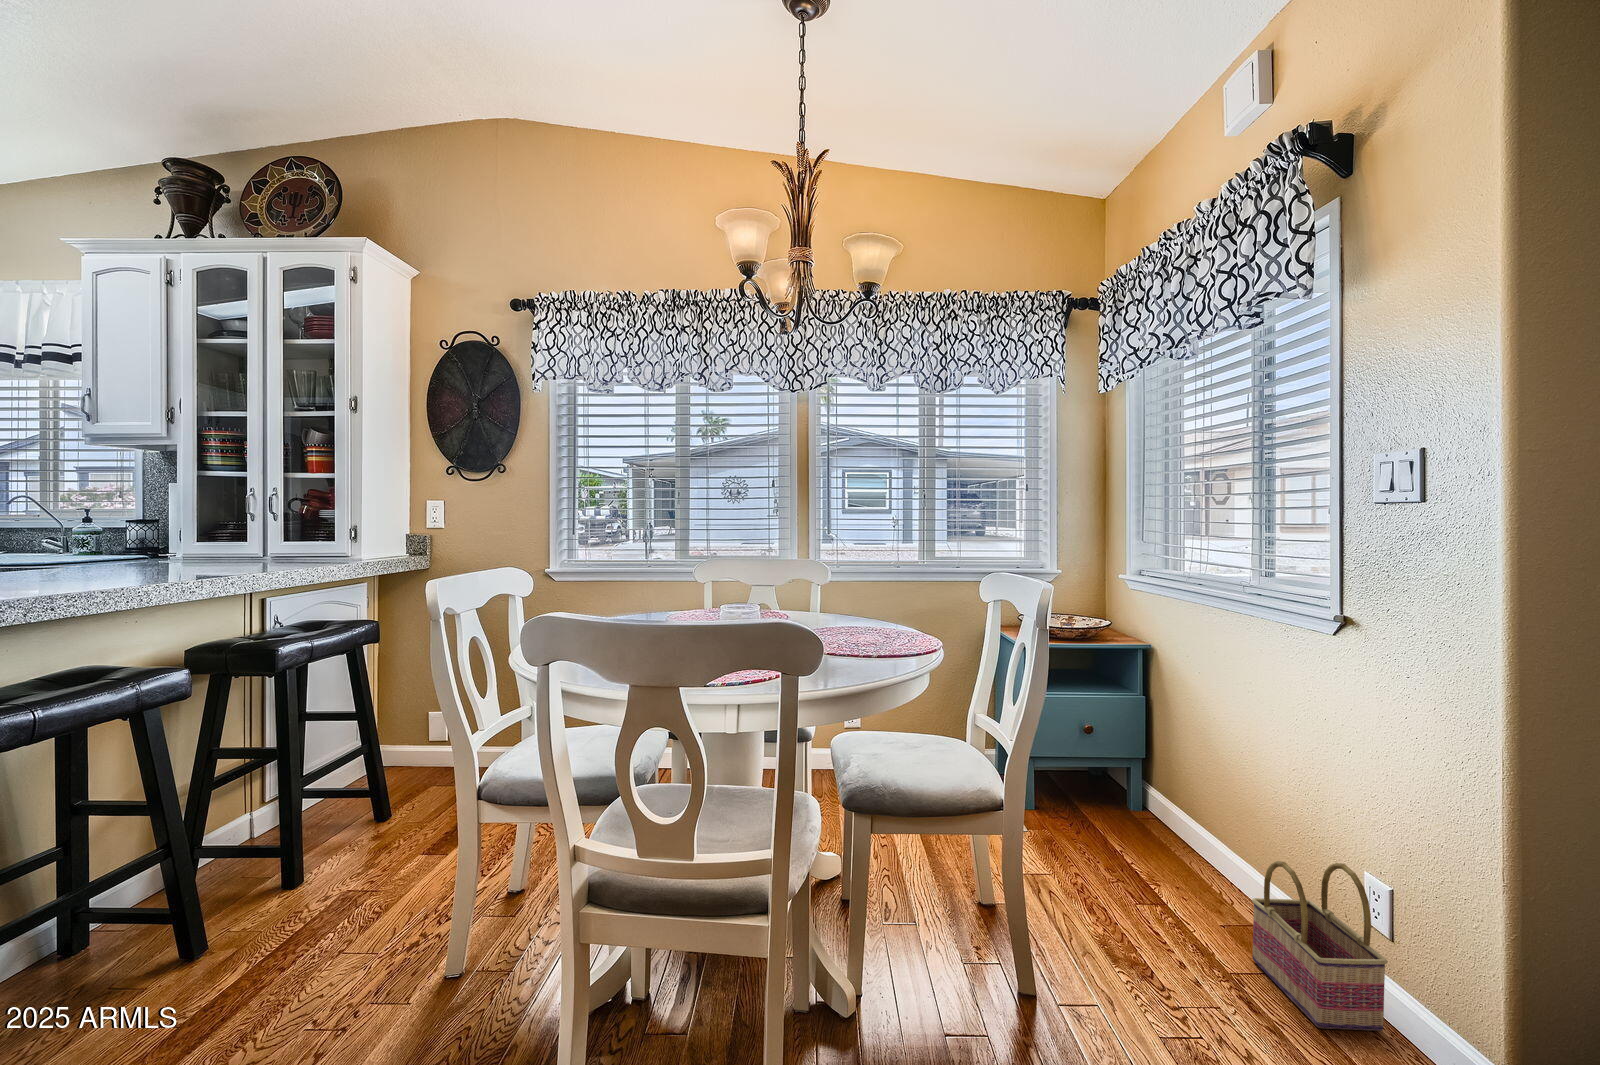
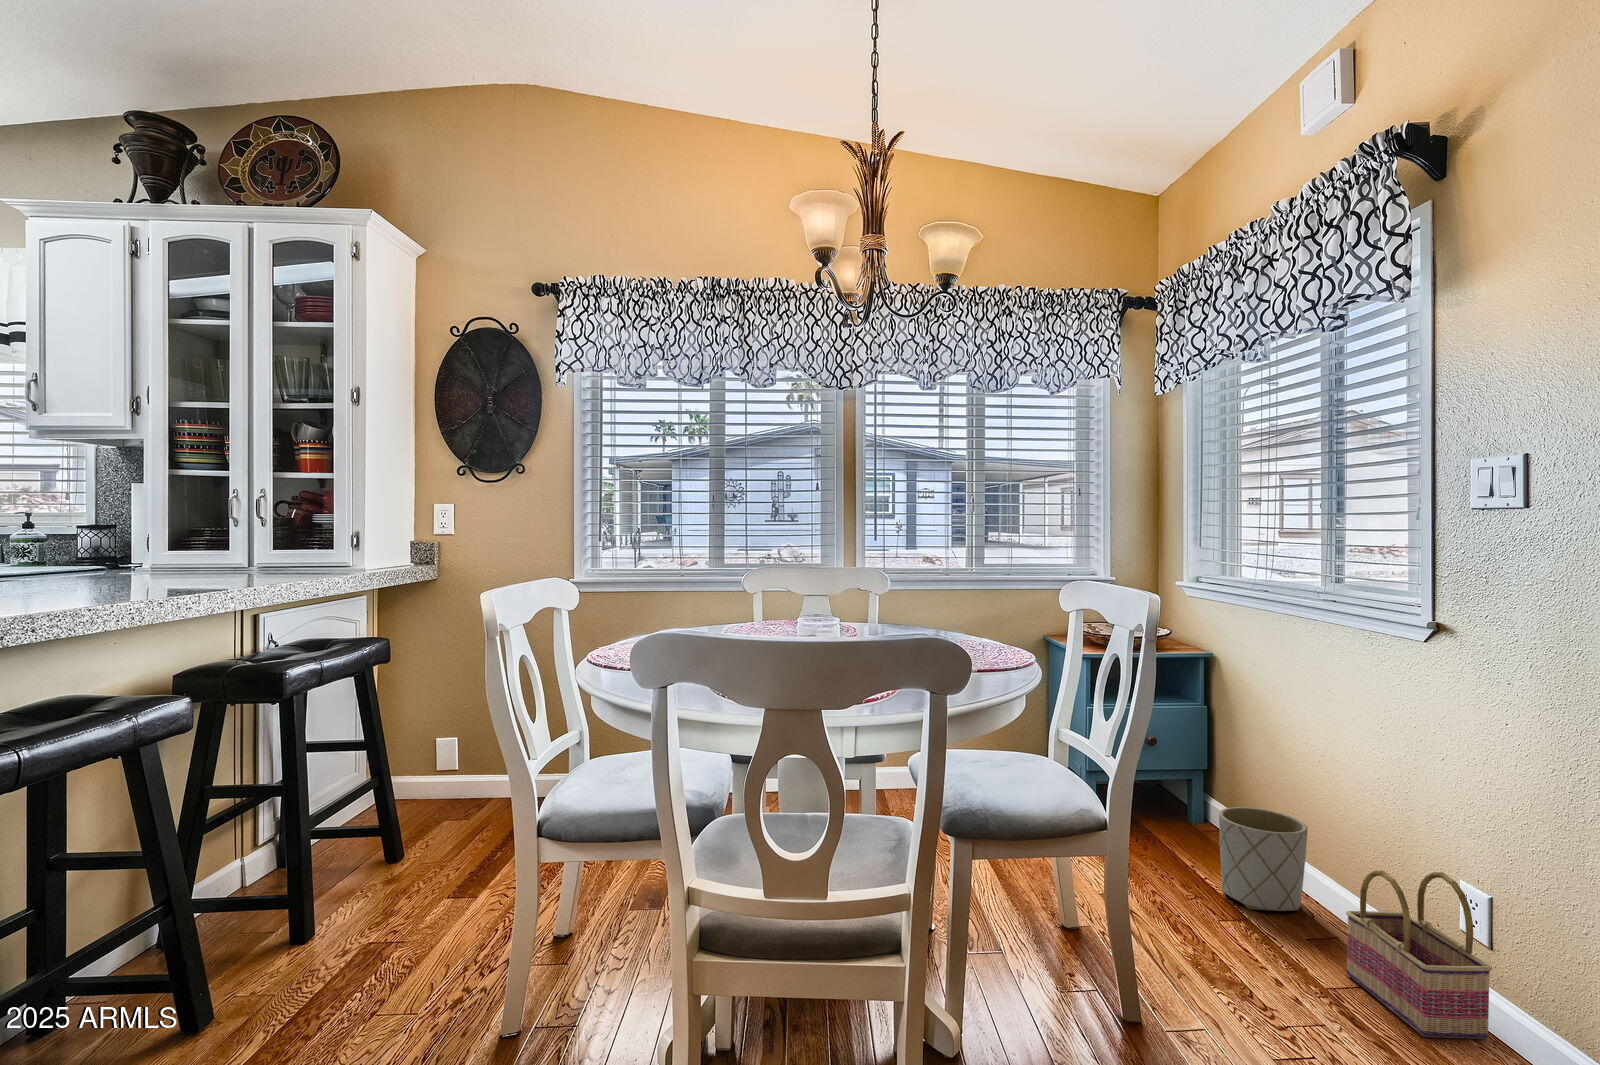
planter: none [1143,791,1226,893] -> present [1219,807,1308,911]

